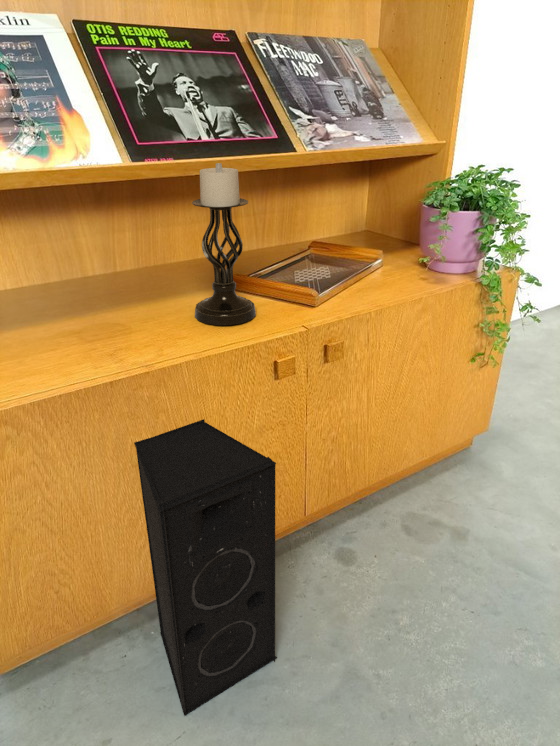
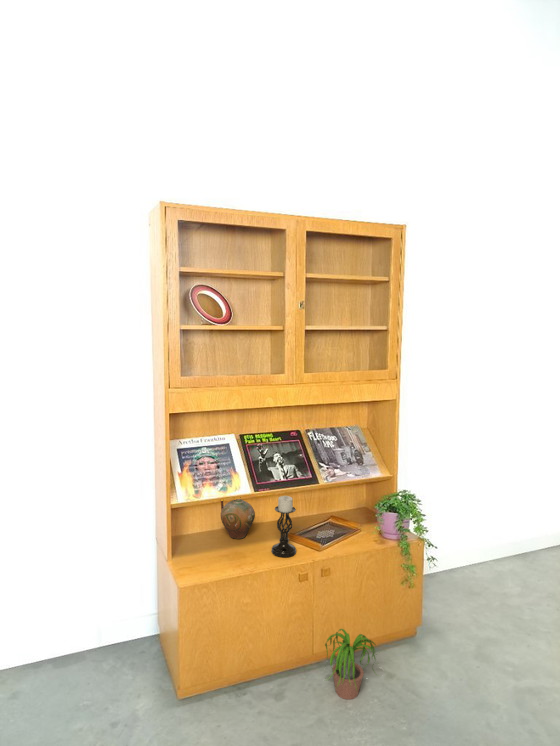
ceramic jug: none [49,173,145,298] -> present [221,499,255,539]
speaker: present [134,419,277,716] -> none [242,595,294,723]
potted plant: none [328,469,472,609] -> present [325,629,375,699]

